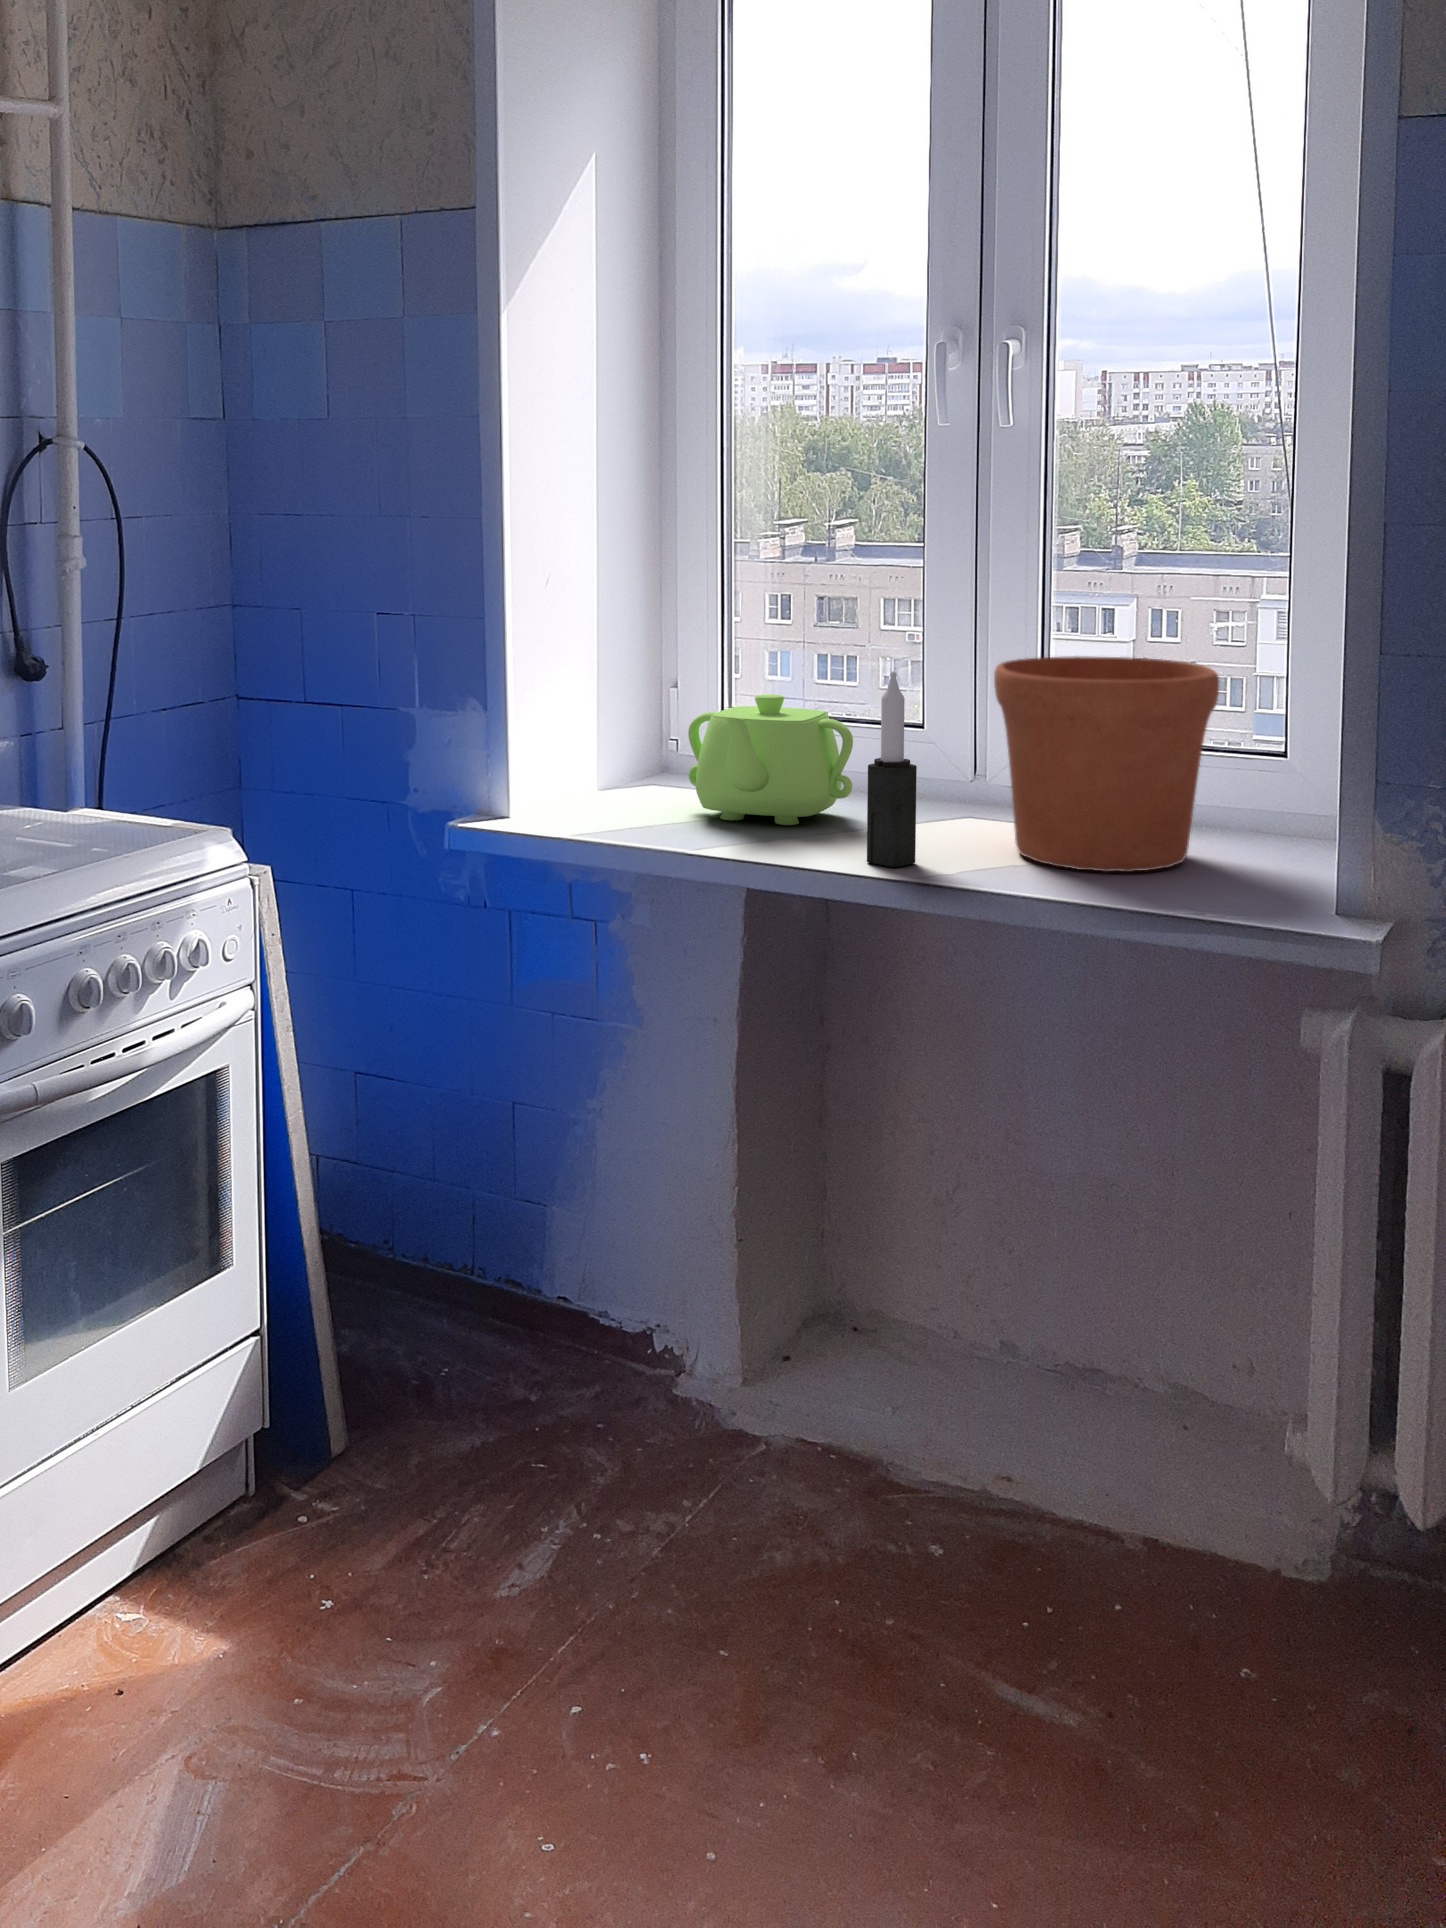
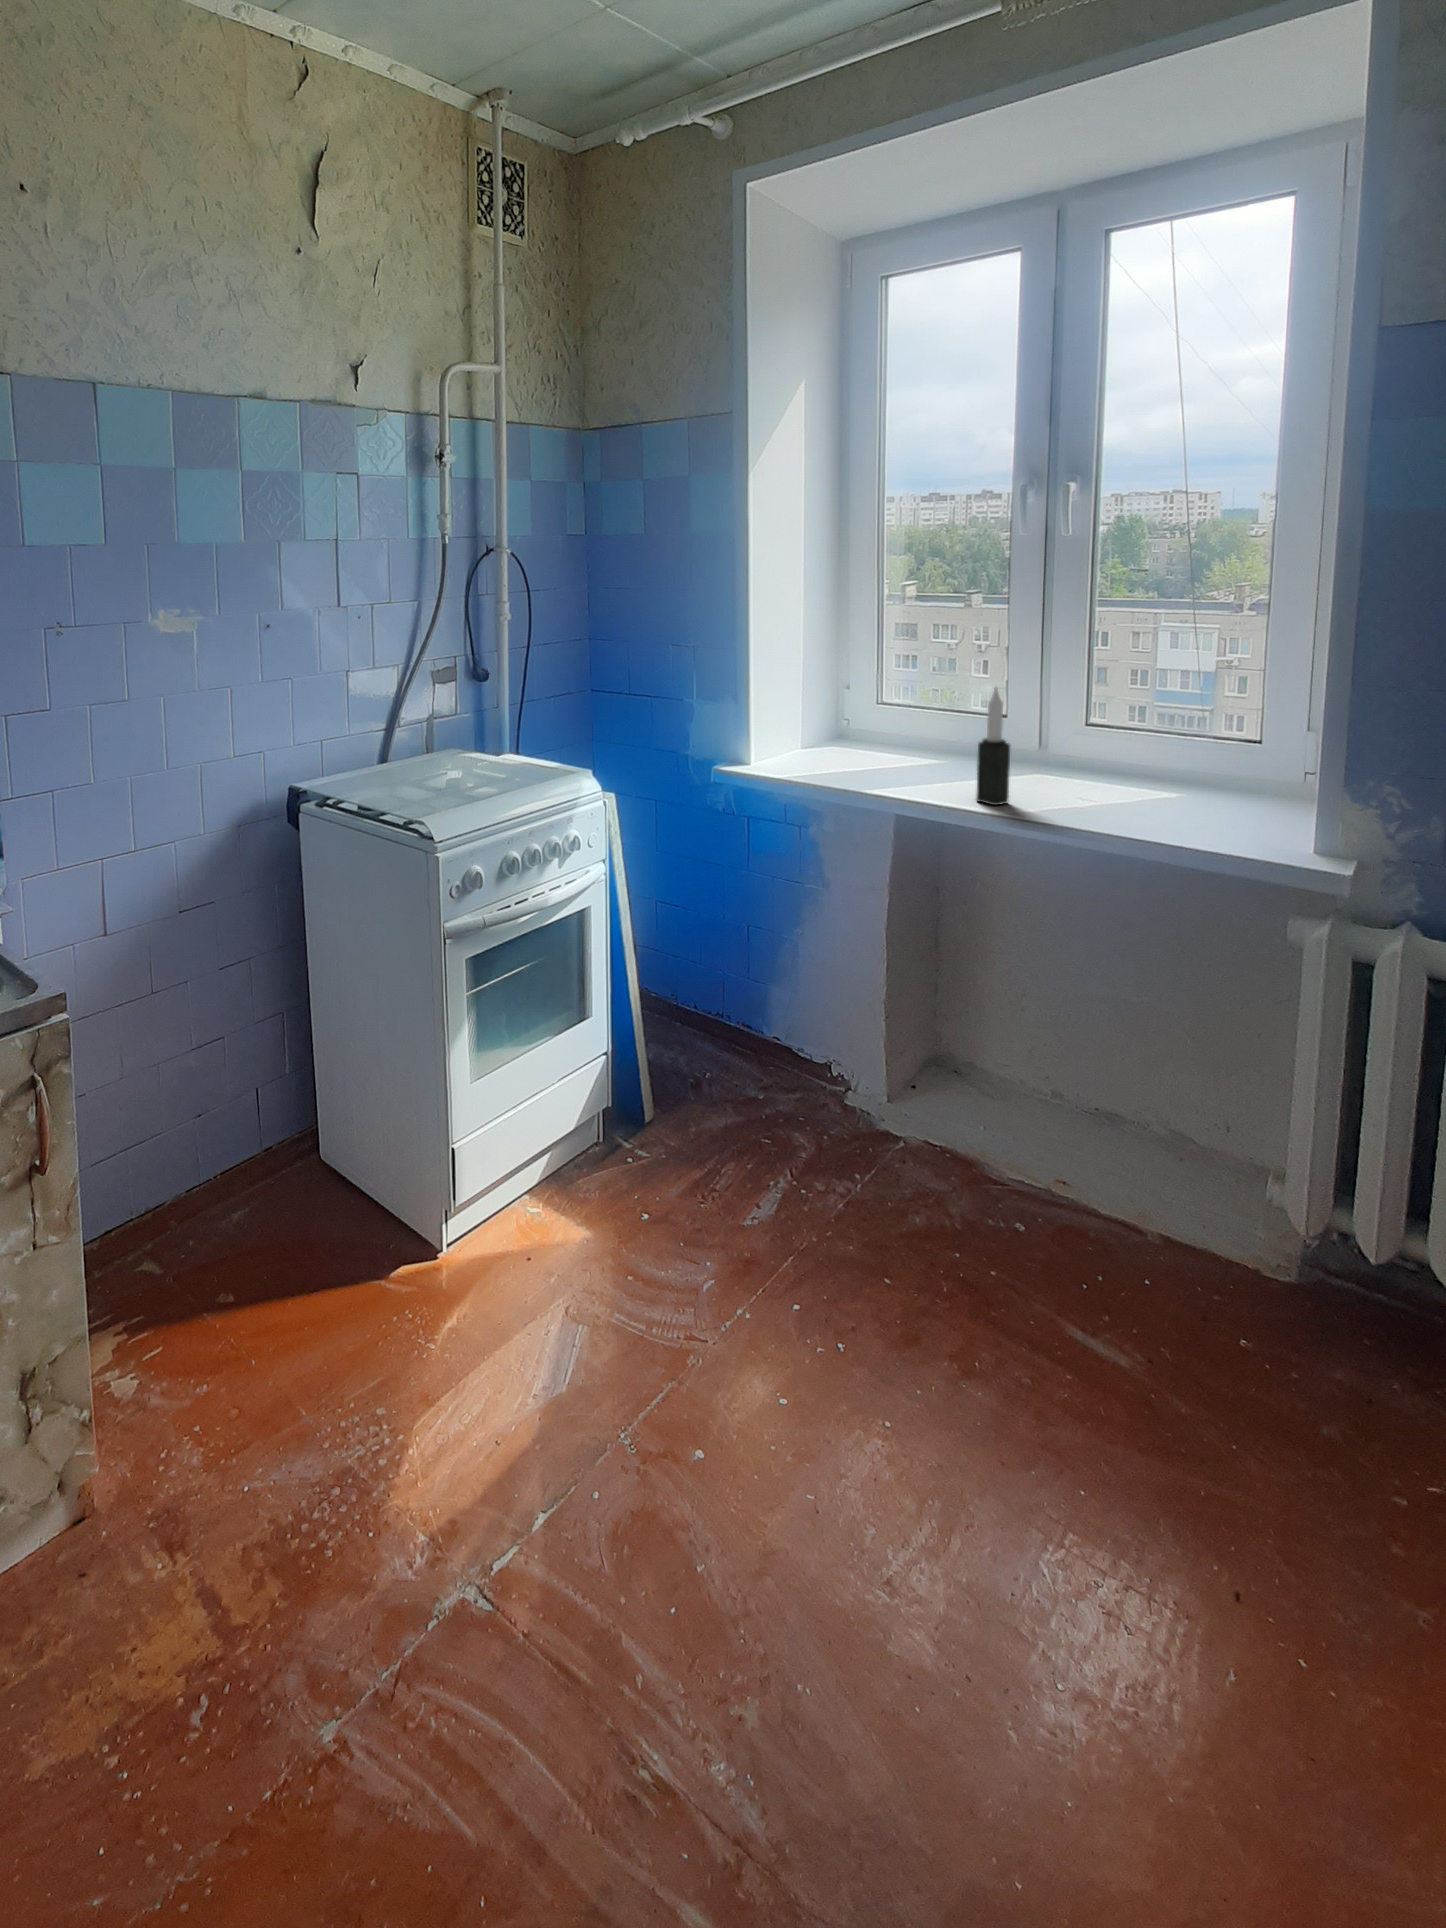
flower pot: present [994,656,1219,872] -> none [1061,677,1221,815]
teapot: present [688,694,853,825] -> none [856,694,962,773]

